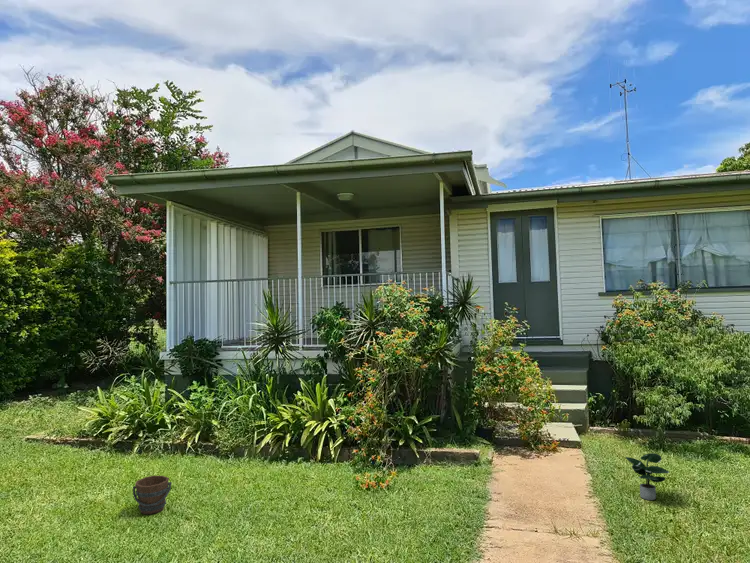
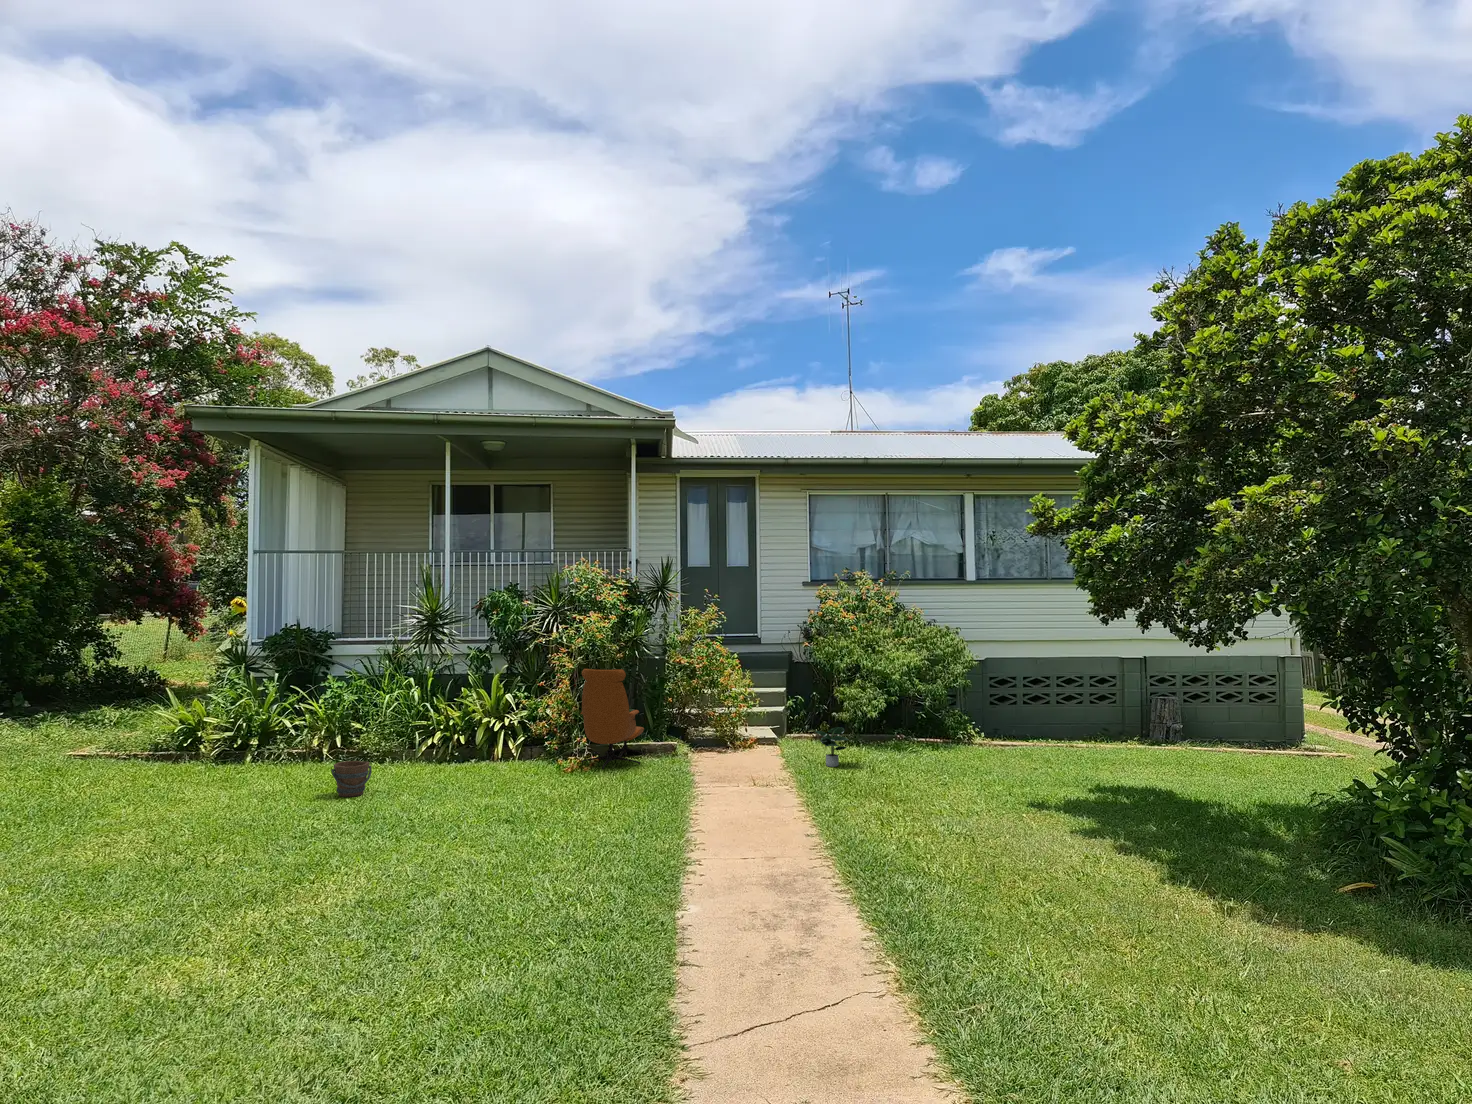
lounge chair: none [376,386,448,485] -> present [581,669,645,769]

